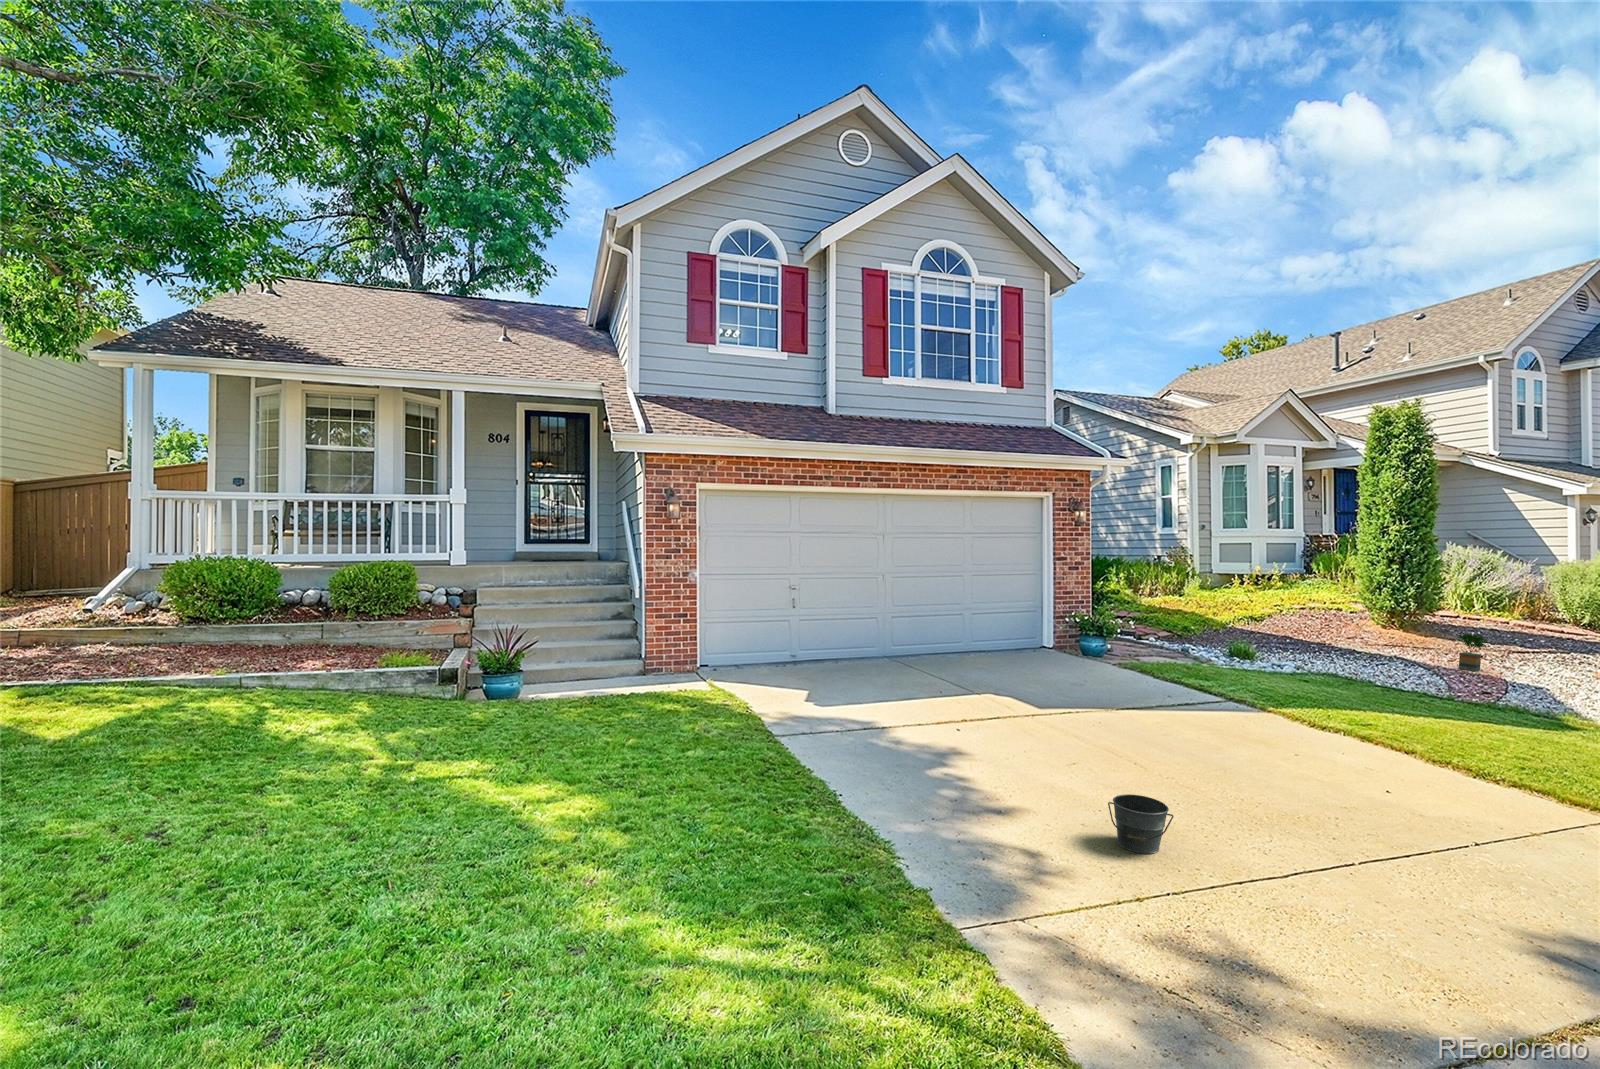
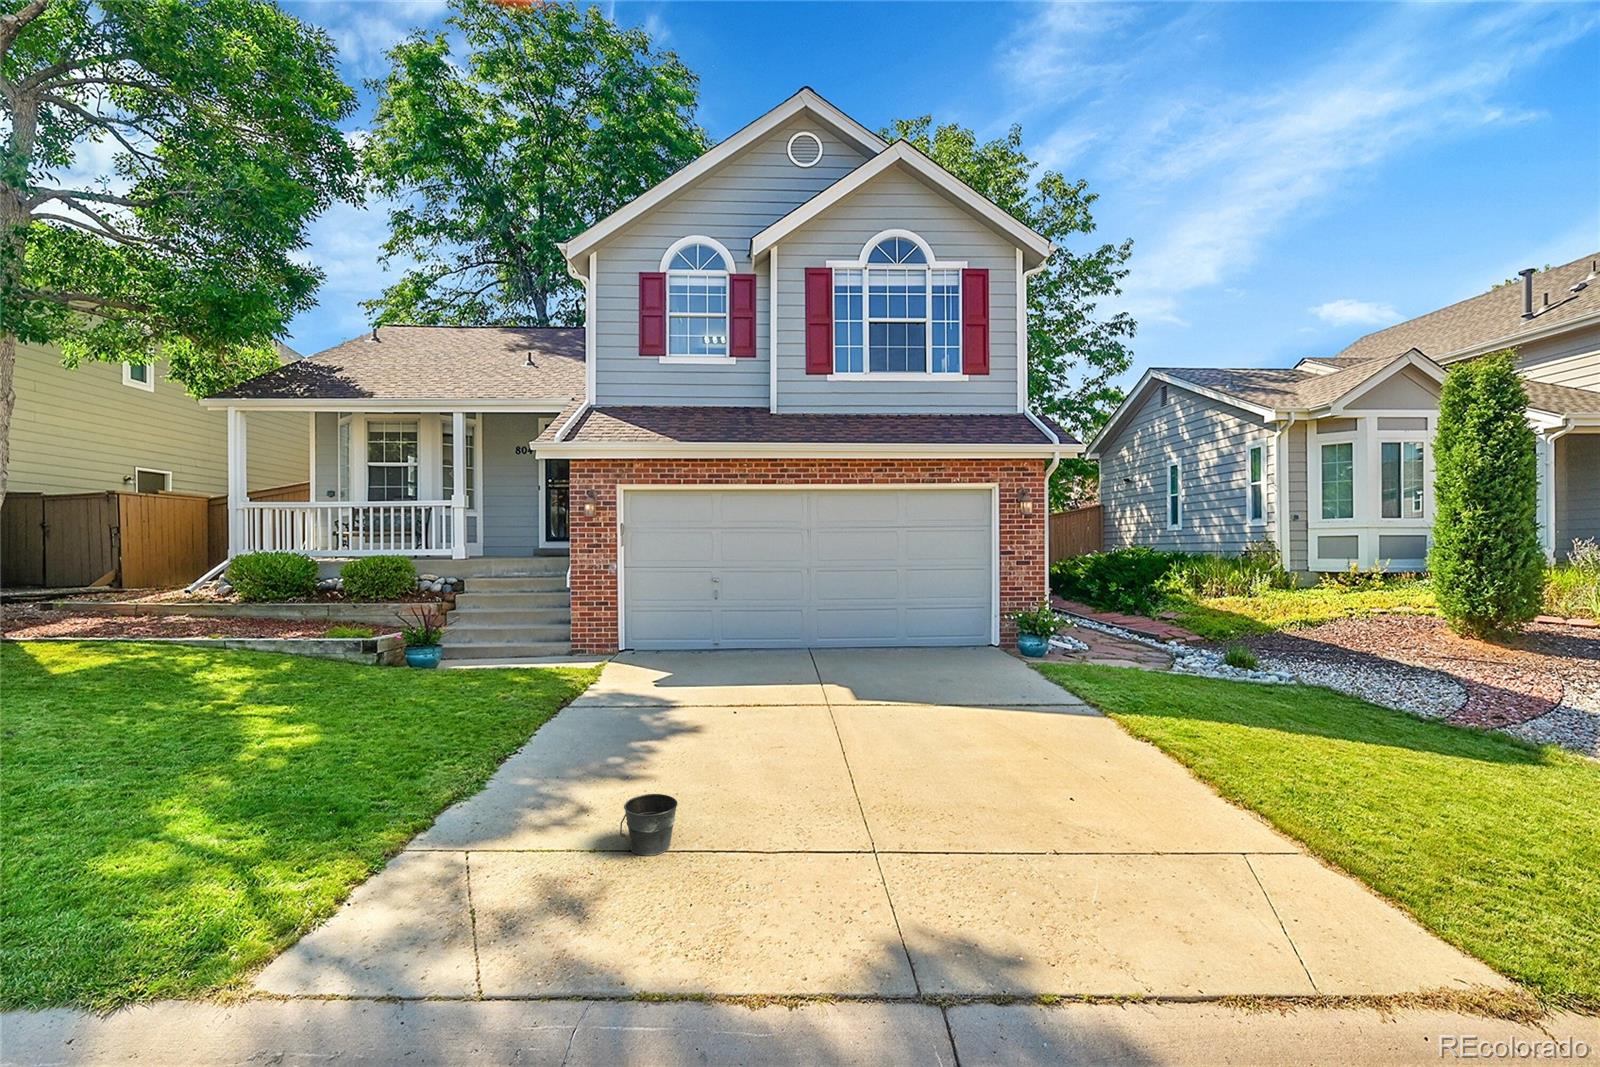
potted tree: present [1459,634,1487,671] -> none [1505,646,1547,696]

